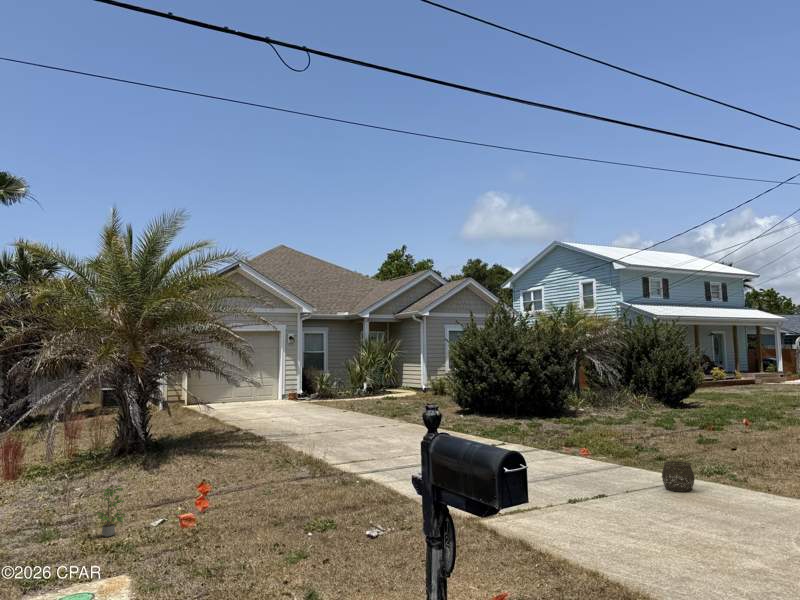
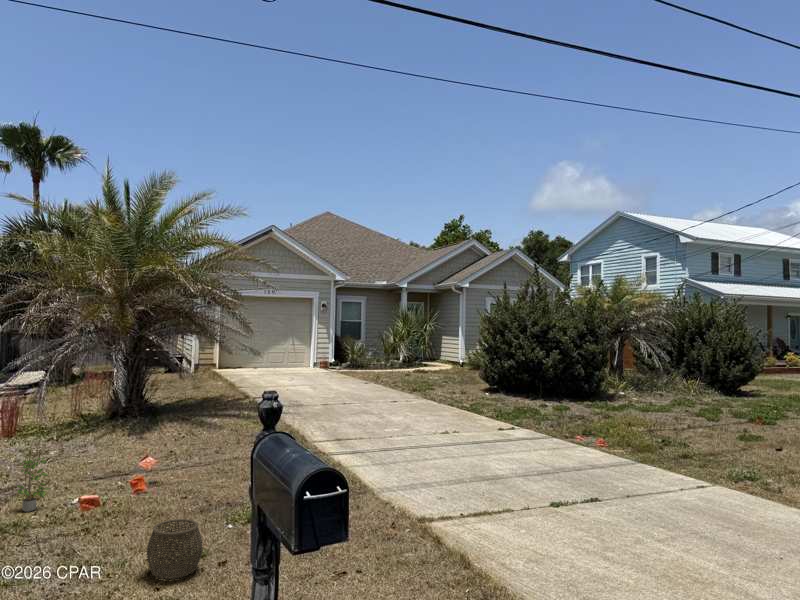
woven basket: present [662,461,694,492] -> present [147,519,203,579]

